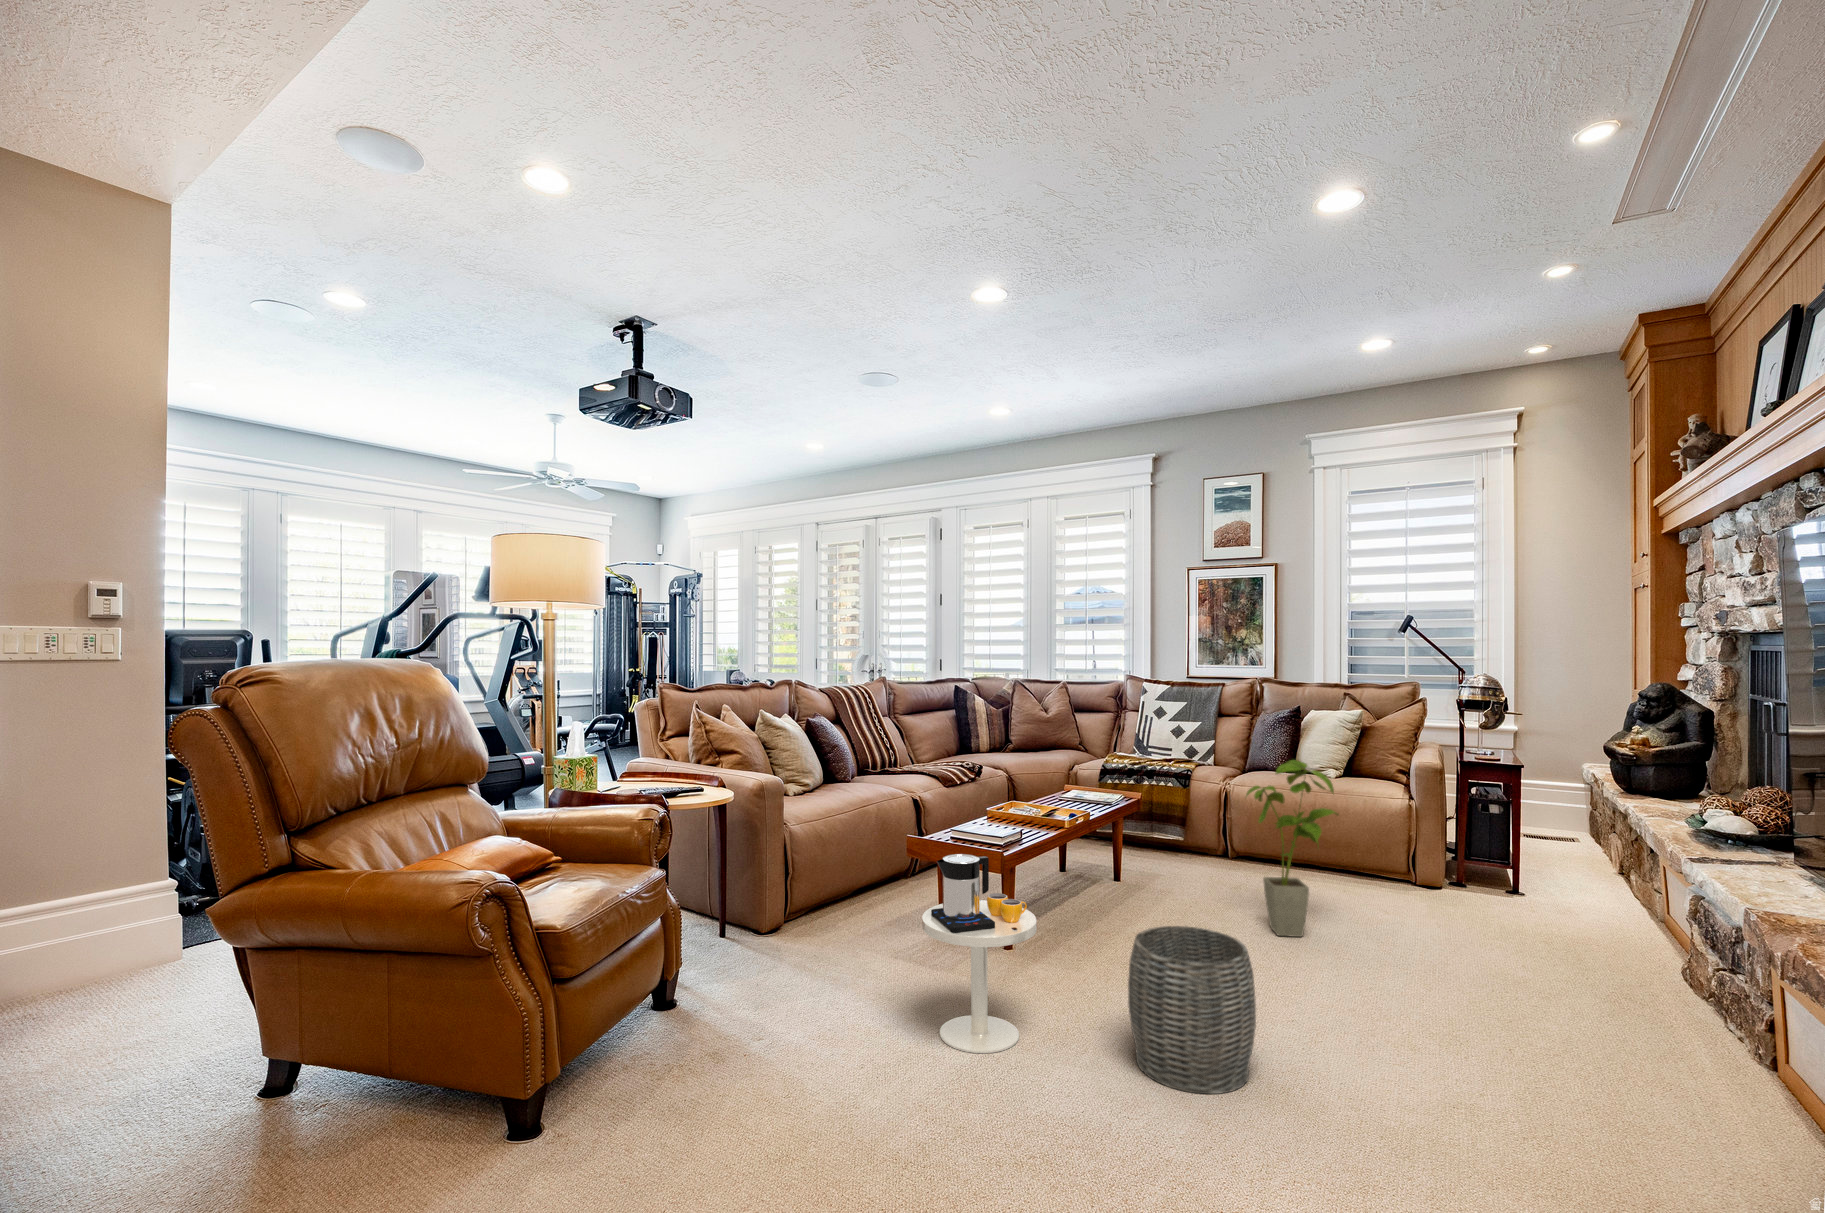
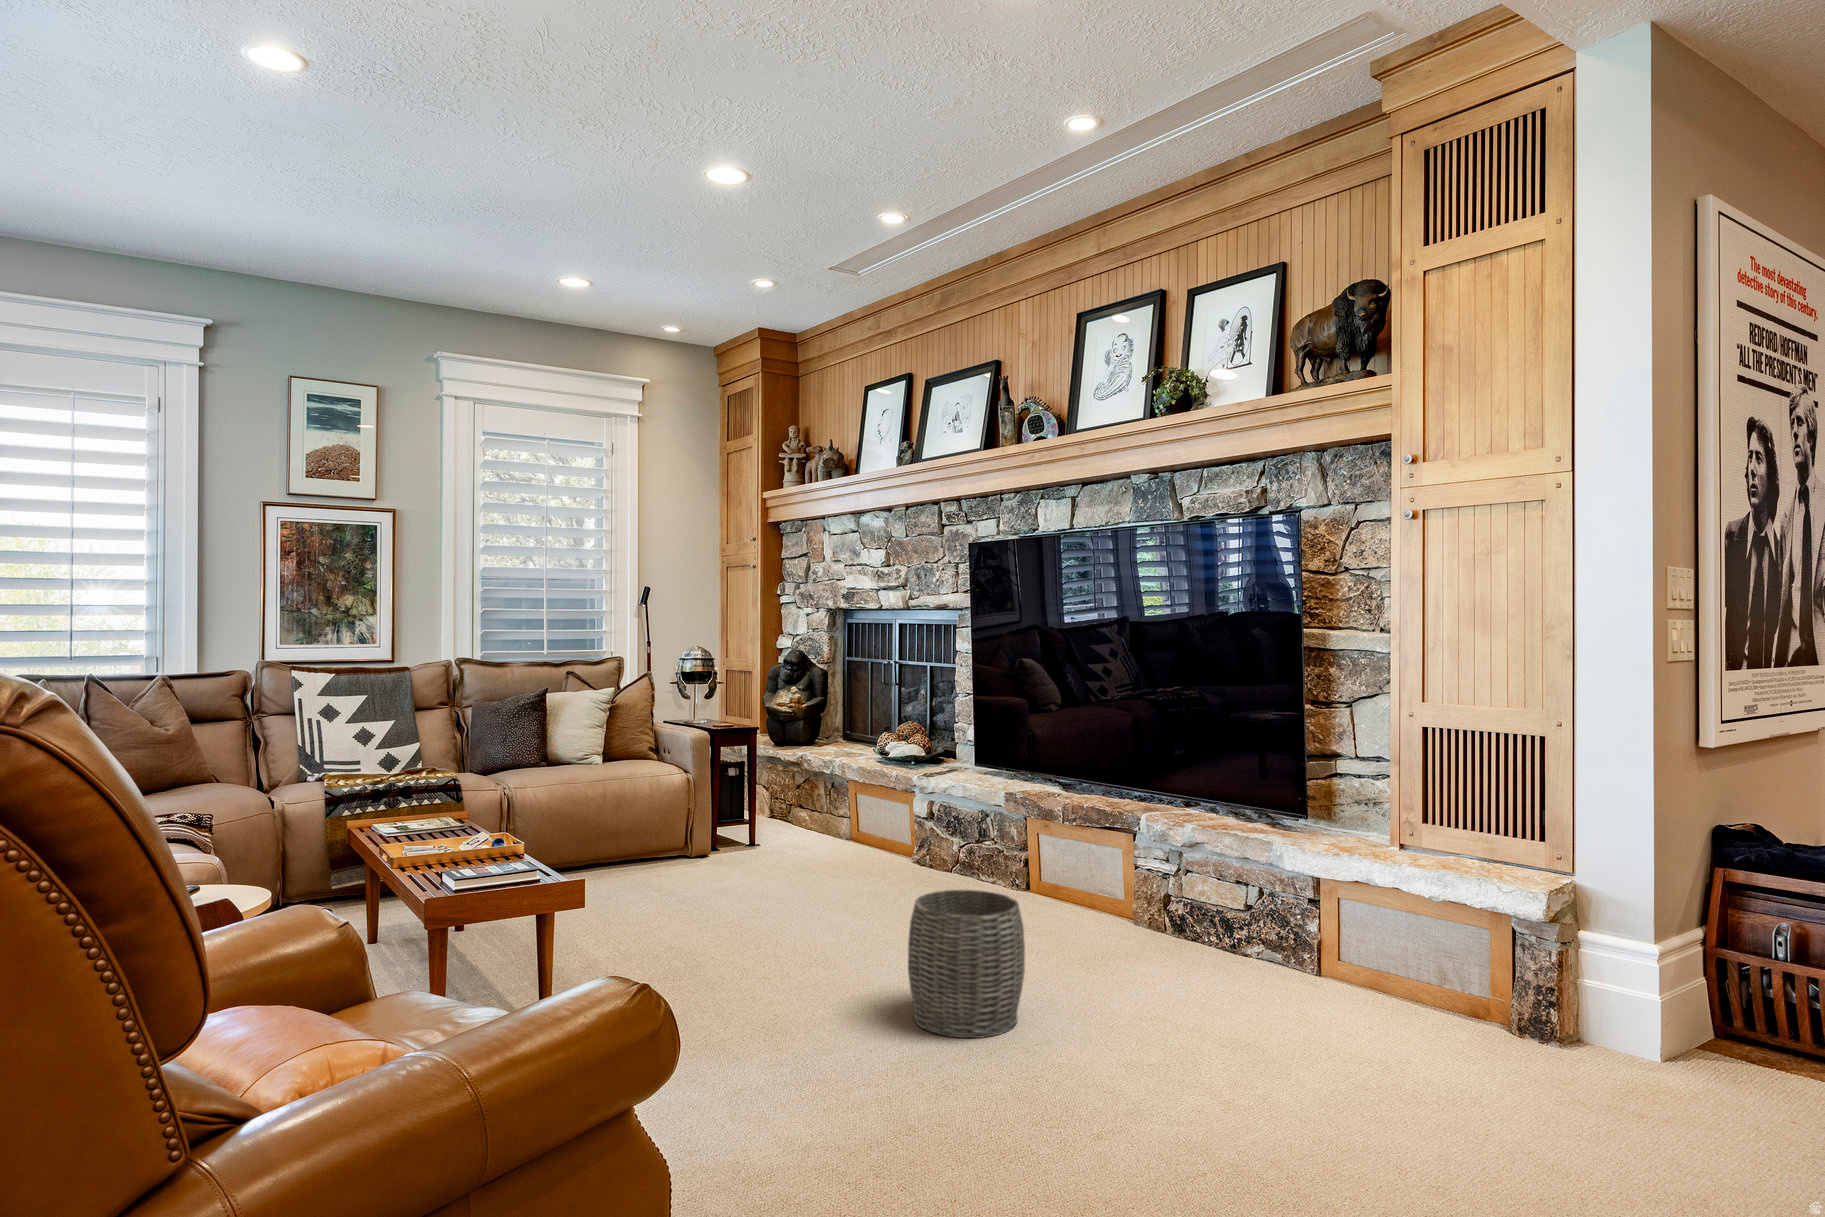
house plant: present [1246,760,1338,937] -> none [698,736,793,924]
side table: present [922,854,1037,1053] -> none [765,874,906,1114]

